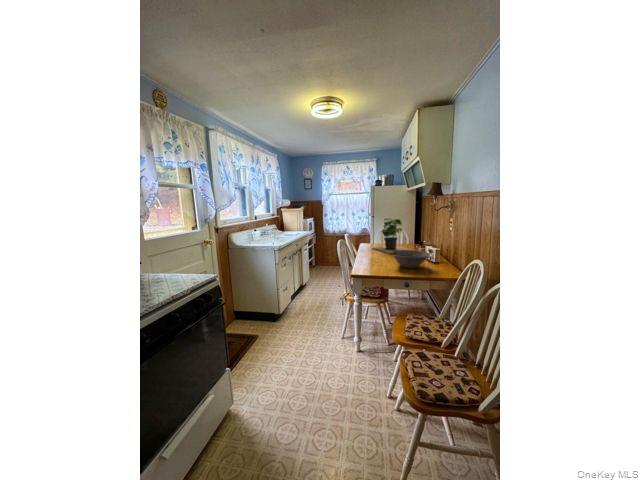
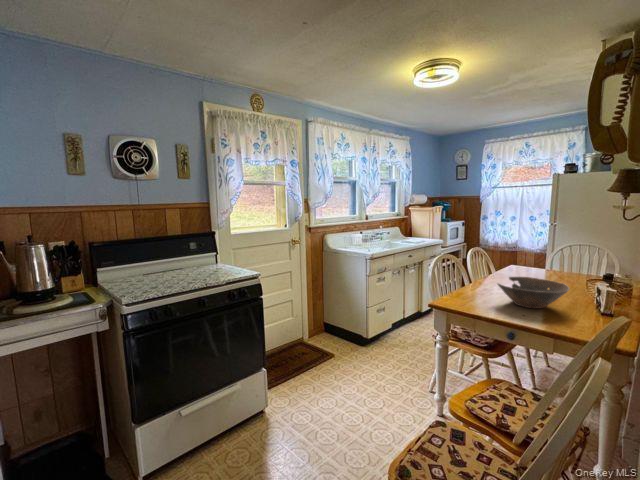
potted plant: present [372,218,410,254] -> none [511,226,583,285]

